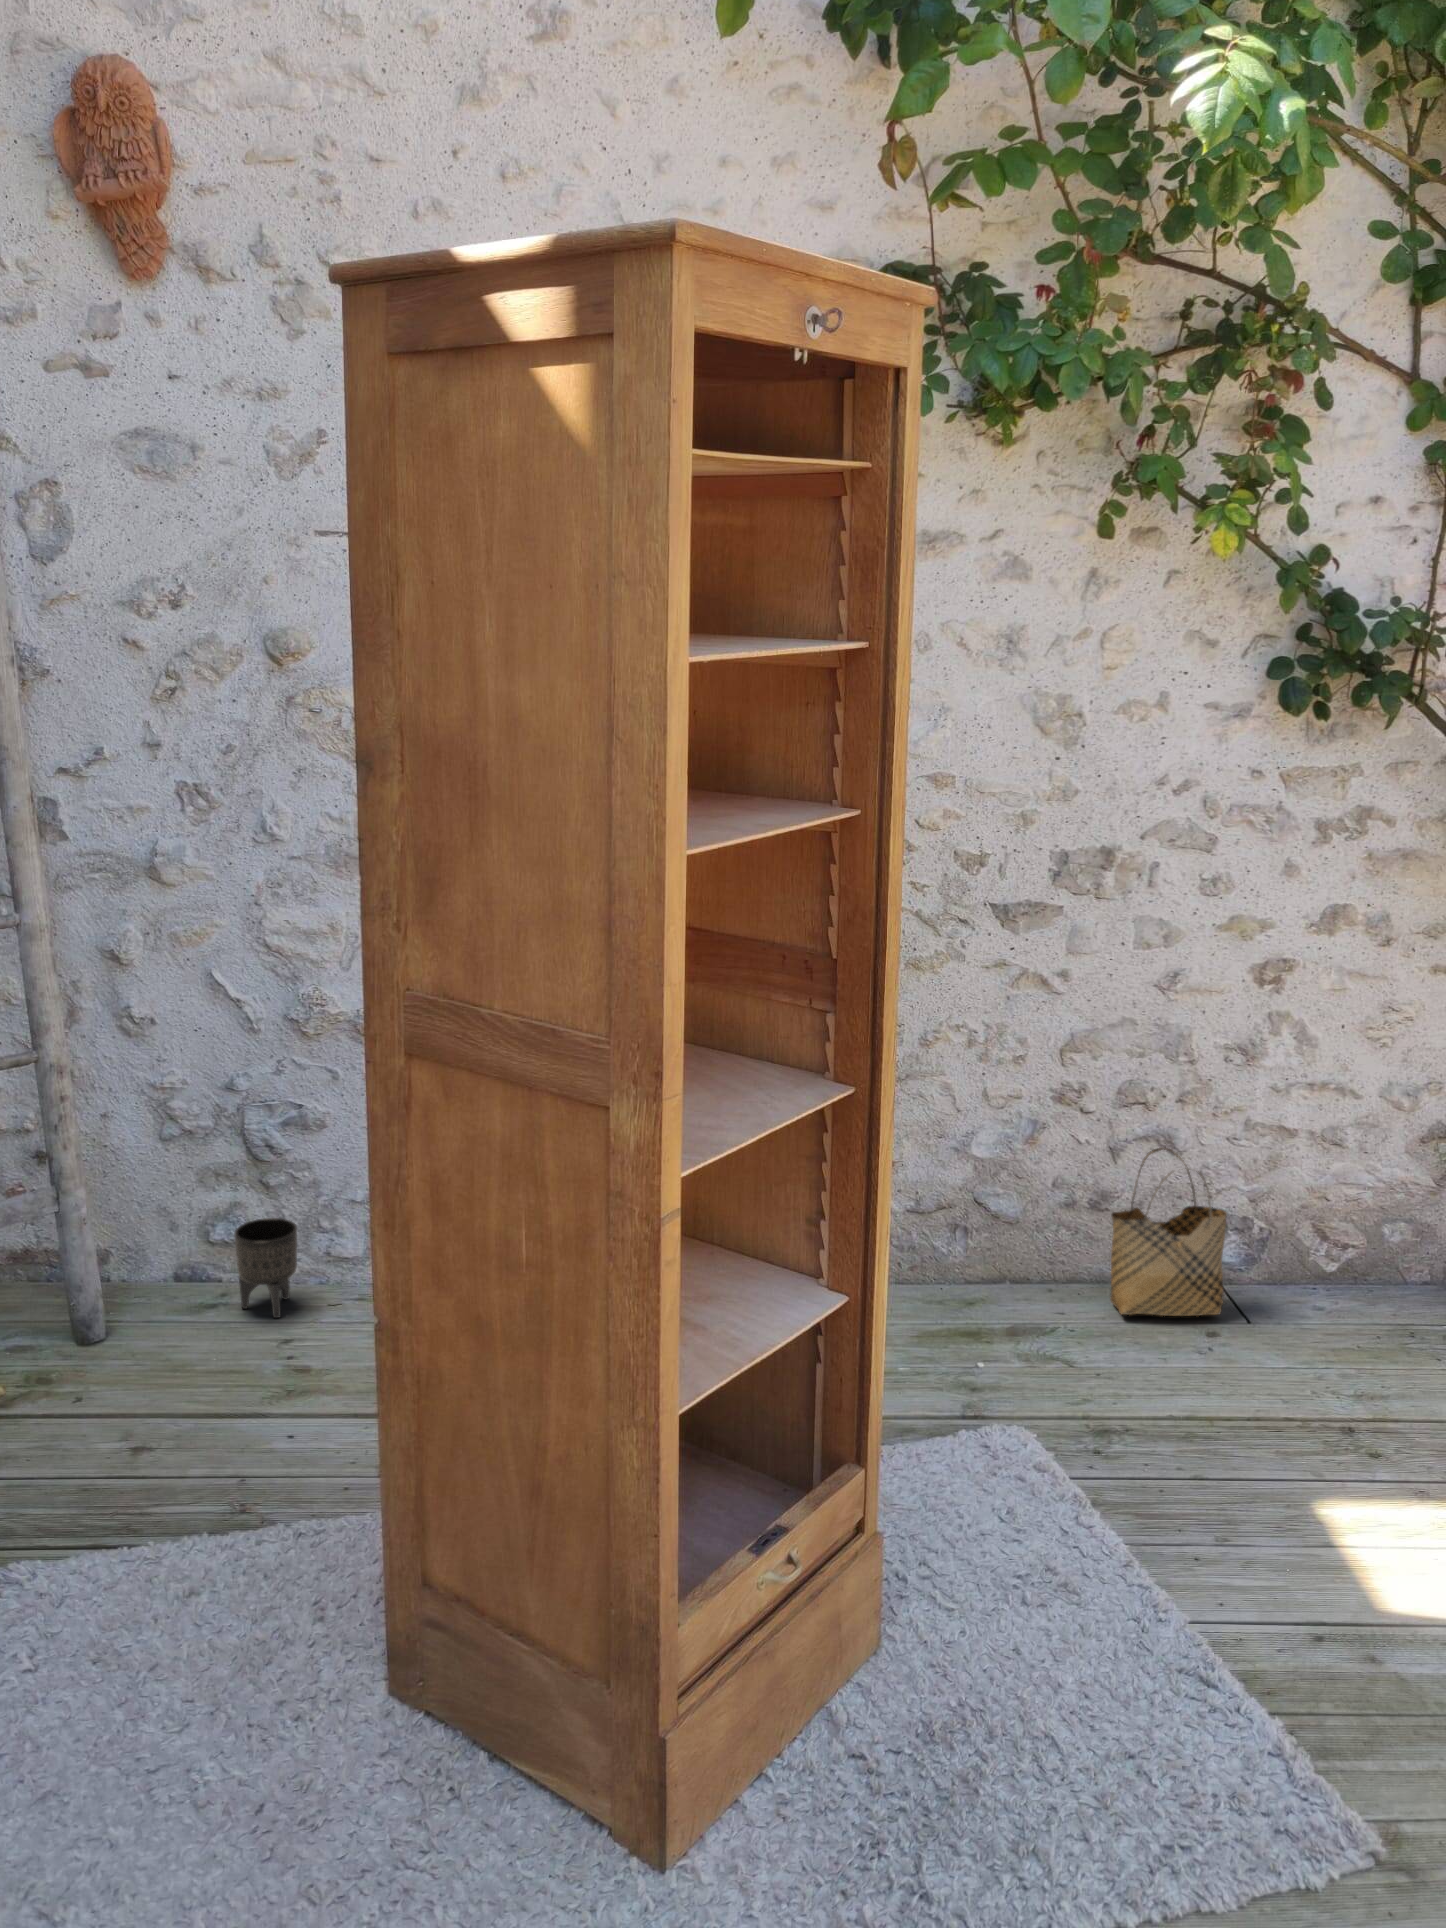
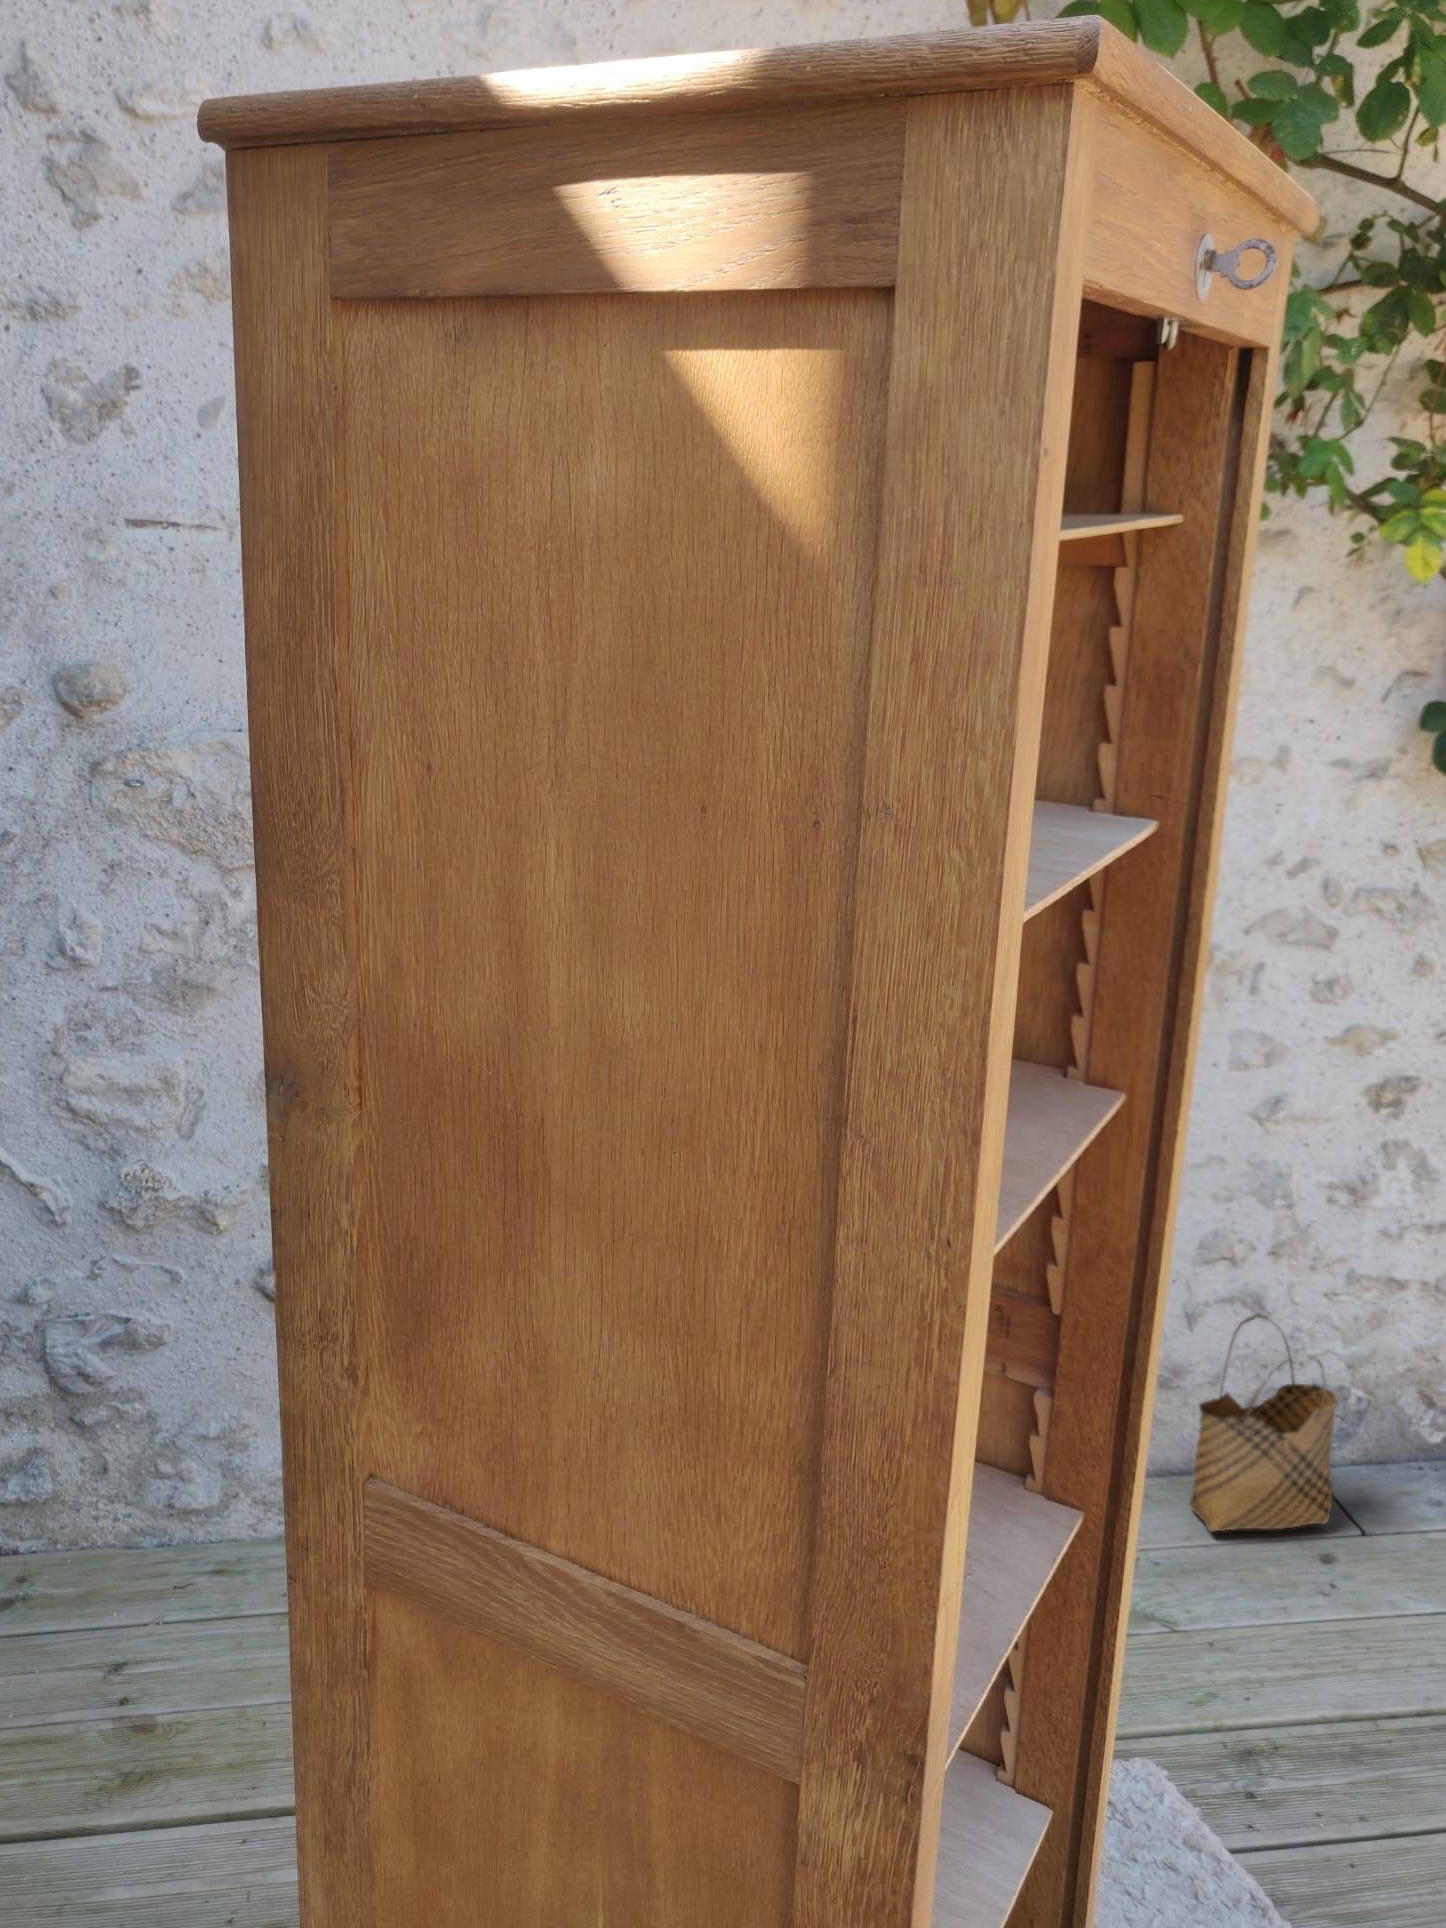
planter: present [234,1218,297,1318] -> none [35,1474,127,1620]

